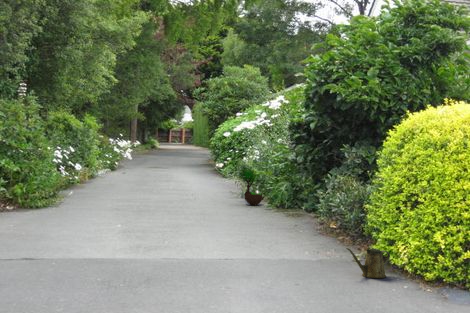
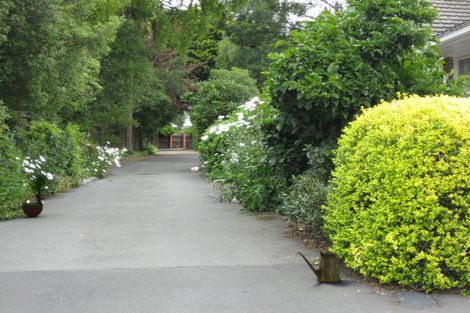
potted tree: present [240,169,263,205] -> present [22,176,48,217]

